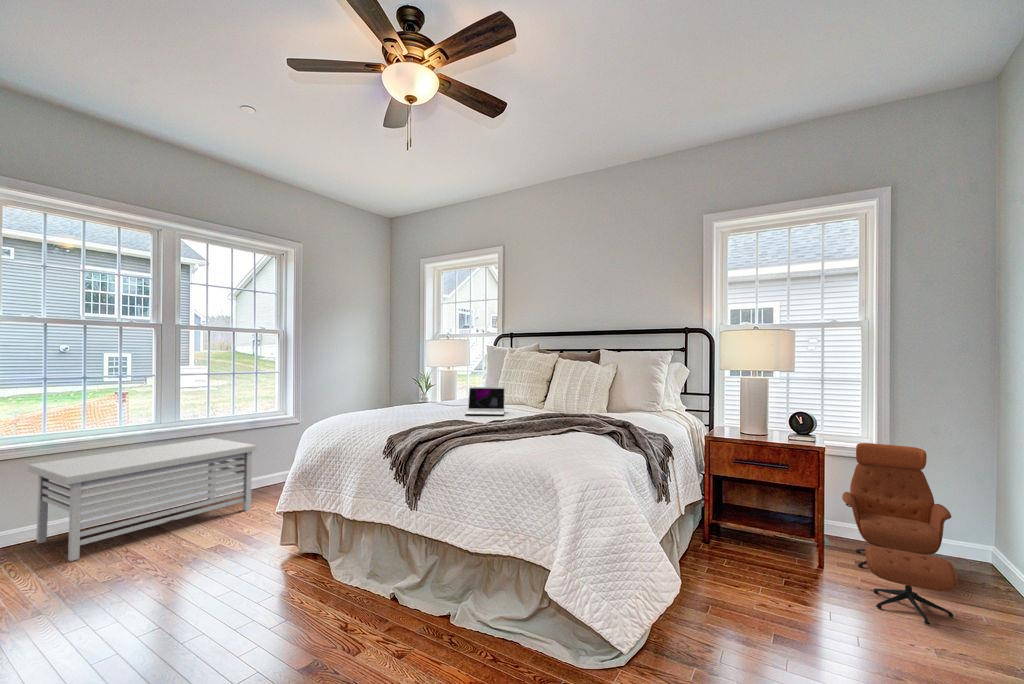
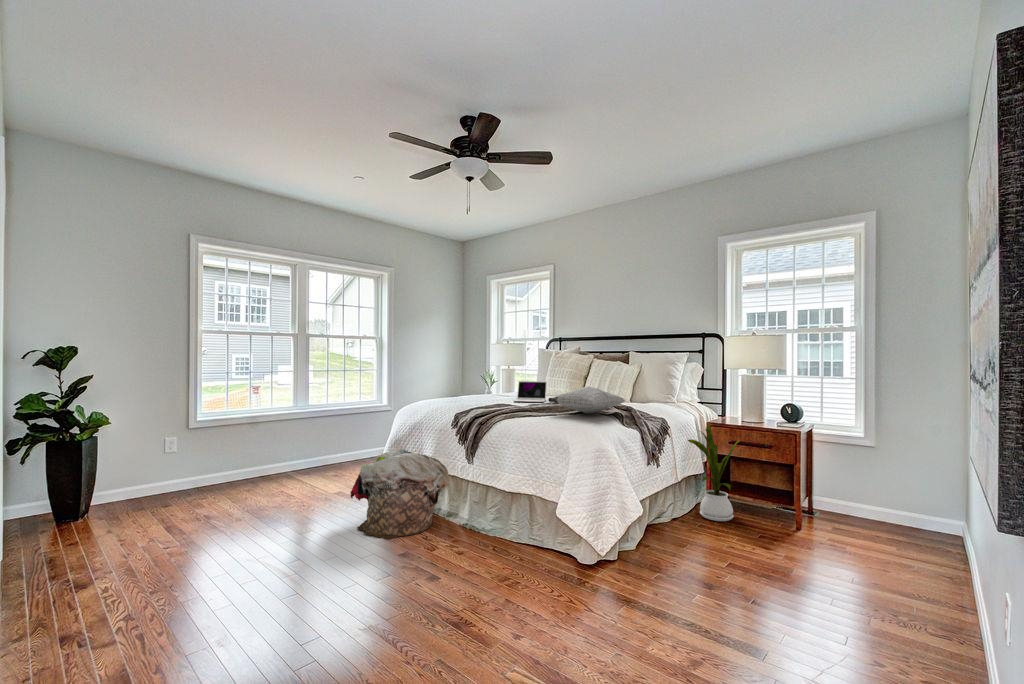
pillow: none [519,396,620,432] -> present [548,387,625,414]
storage bench: present [28,438,257,561] -> none [218,419,362,495]
house plant: none [690,443,752,561] -> present [688,425,740,521]
lounge chair: present [842,443,958,625] -> none [818,431,911,565]
laundry basket: none [228,491,381,636] -> present [350,450,449,539]

